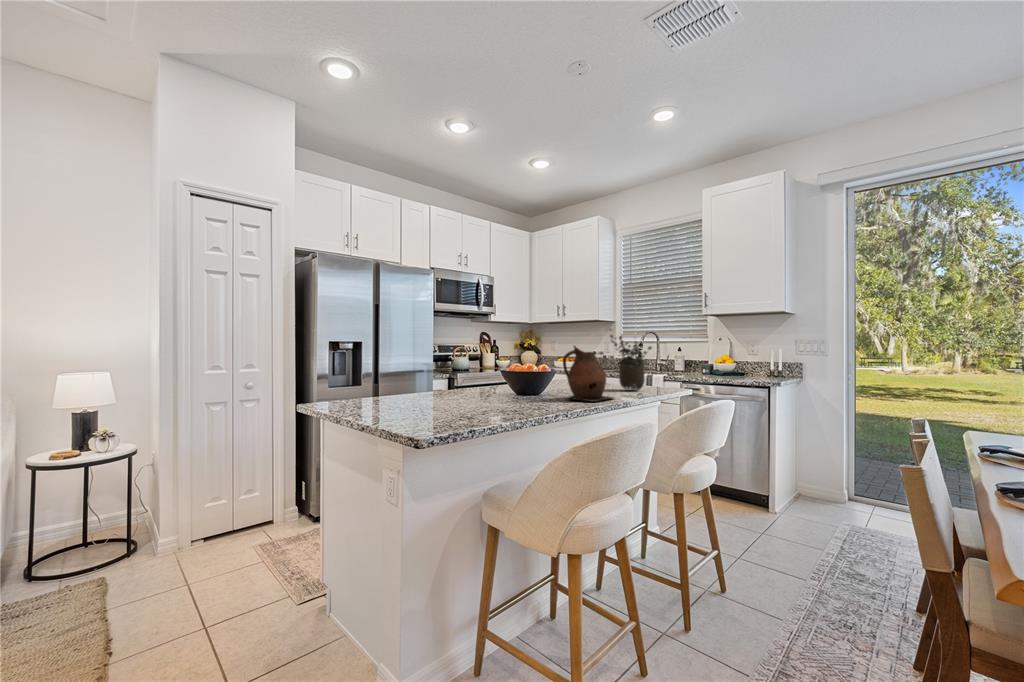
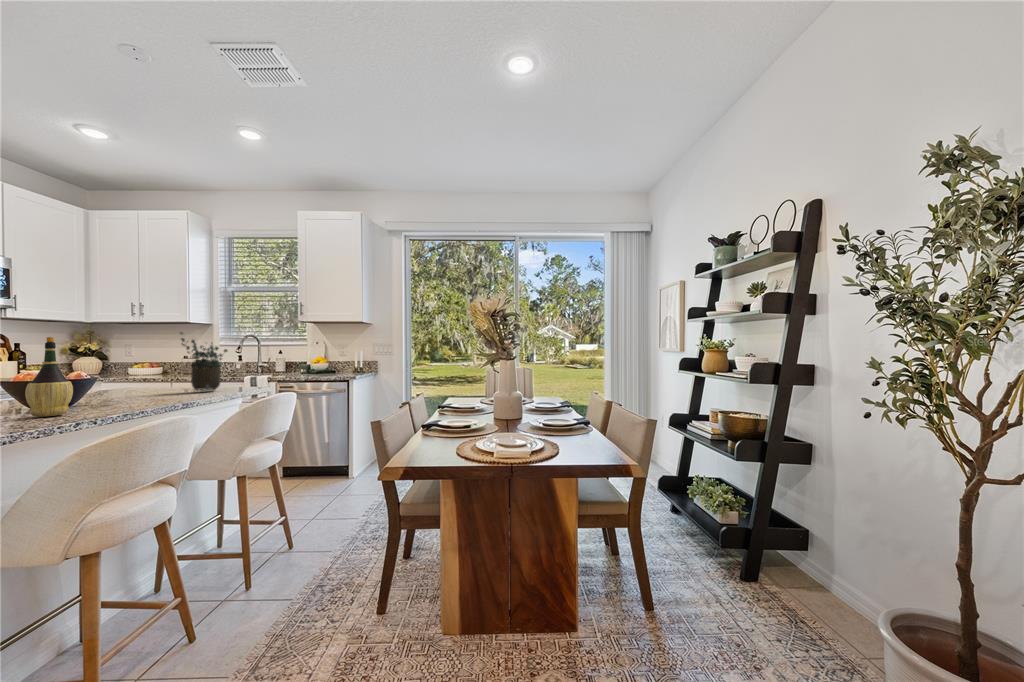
wine bottle: none [518,334,546,405] -> present [25,337,73,417]
ceramic pitcher: present [563,346,613,402] -> none [104,349,175,406]

